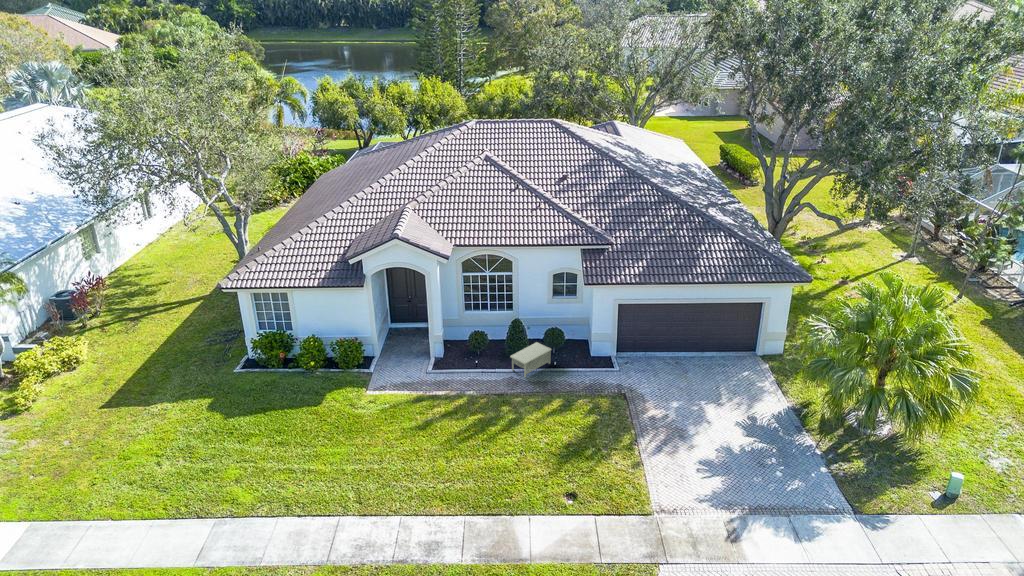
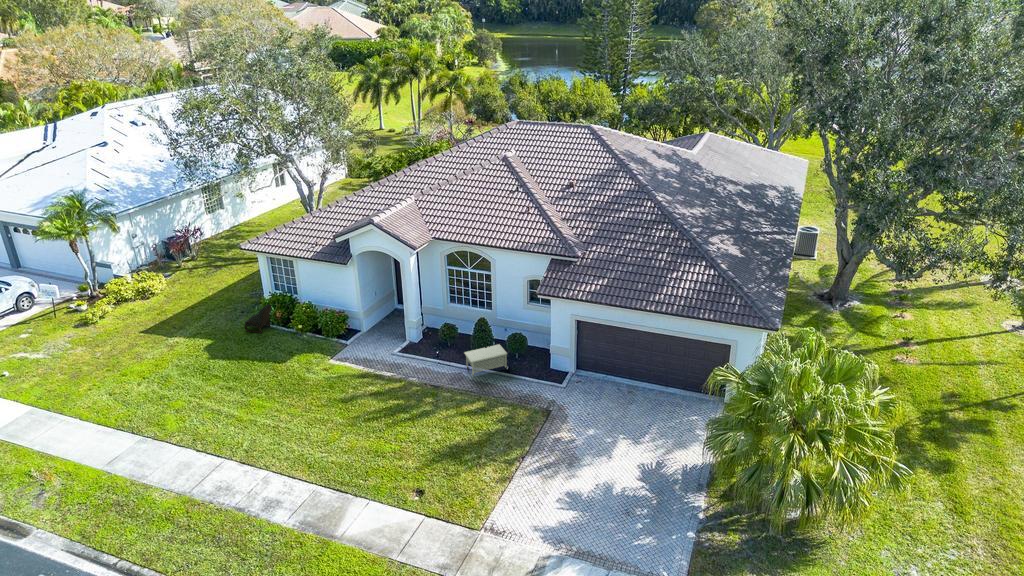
lounge chair: none [237,346,267,382] -> present [245,304,271,333]

